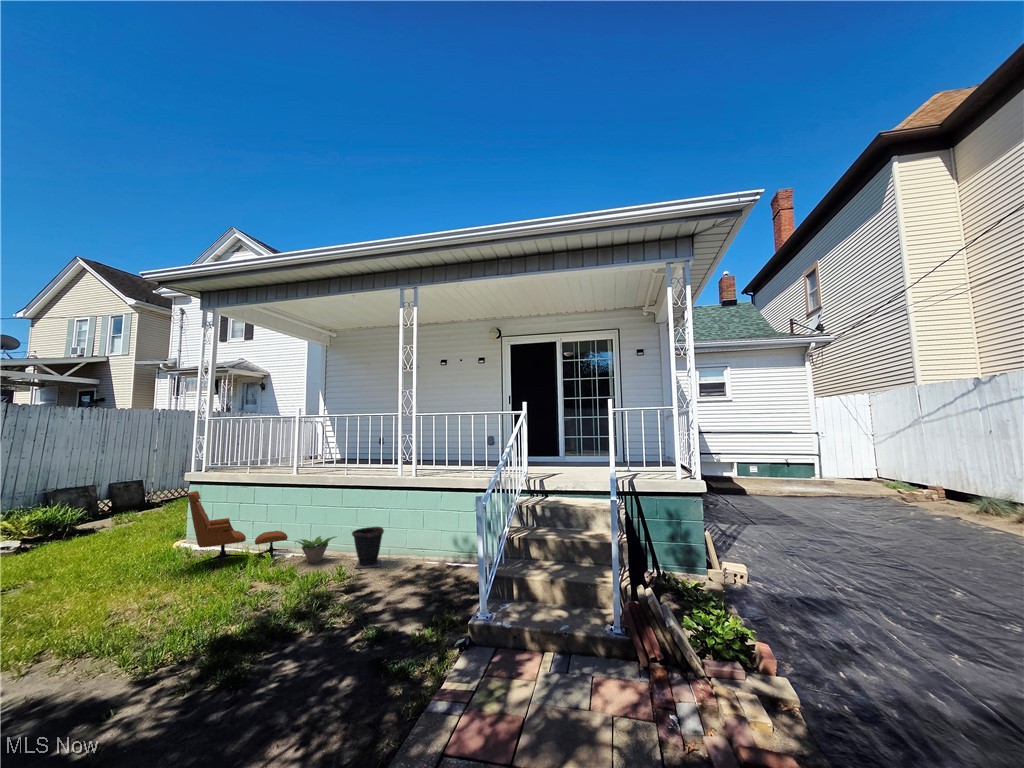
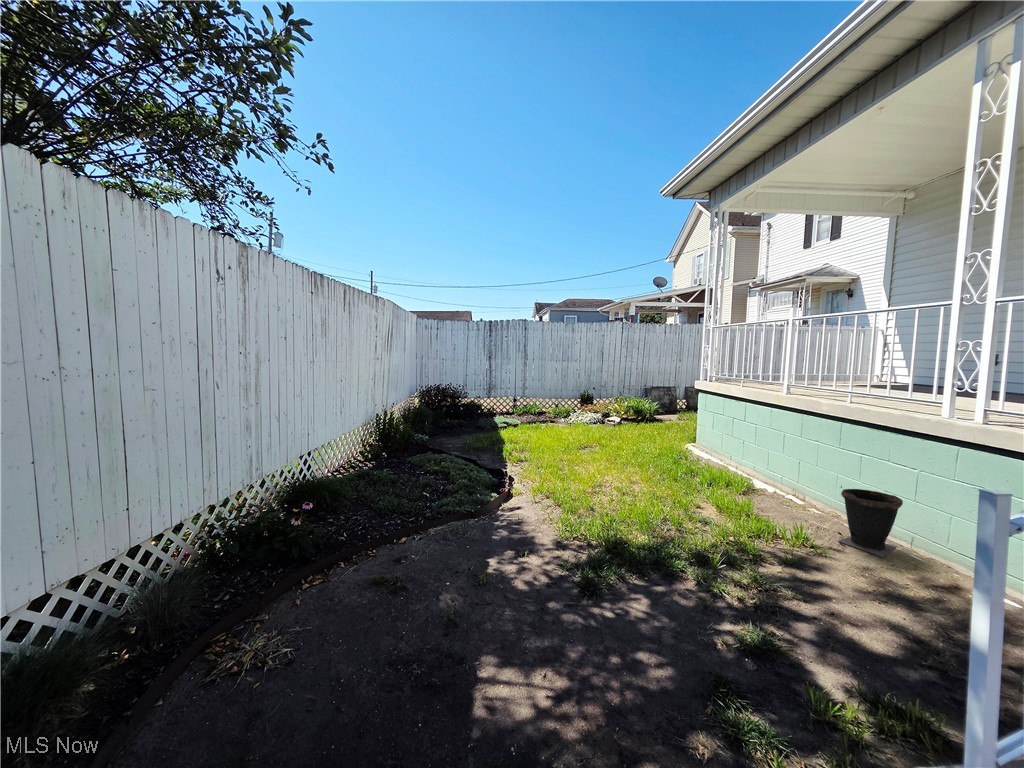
lounge chair: present [188,491,288,566] -> none [678,399,778,487]
decorative plant: present [294,536,337,563] -> none [768,476,832,513]

